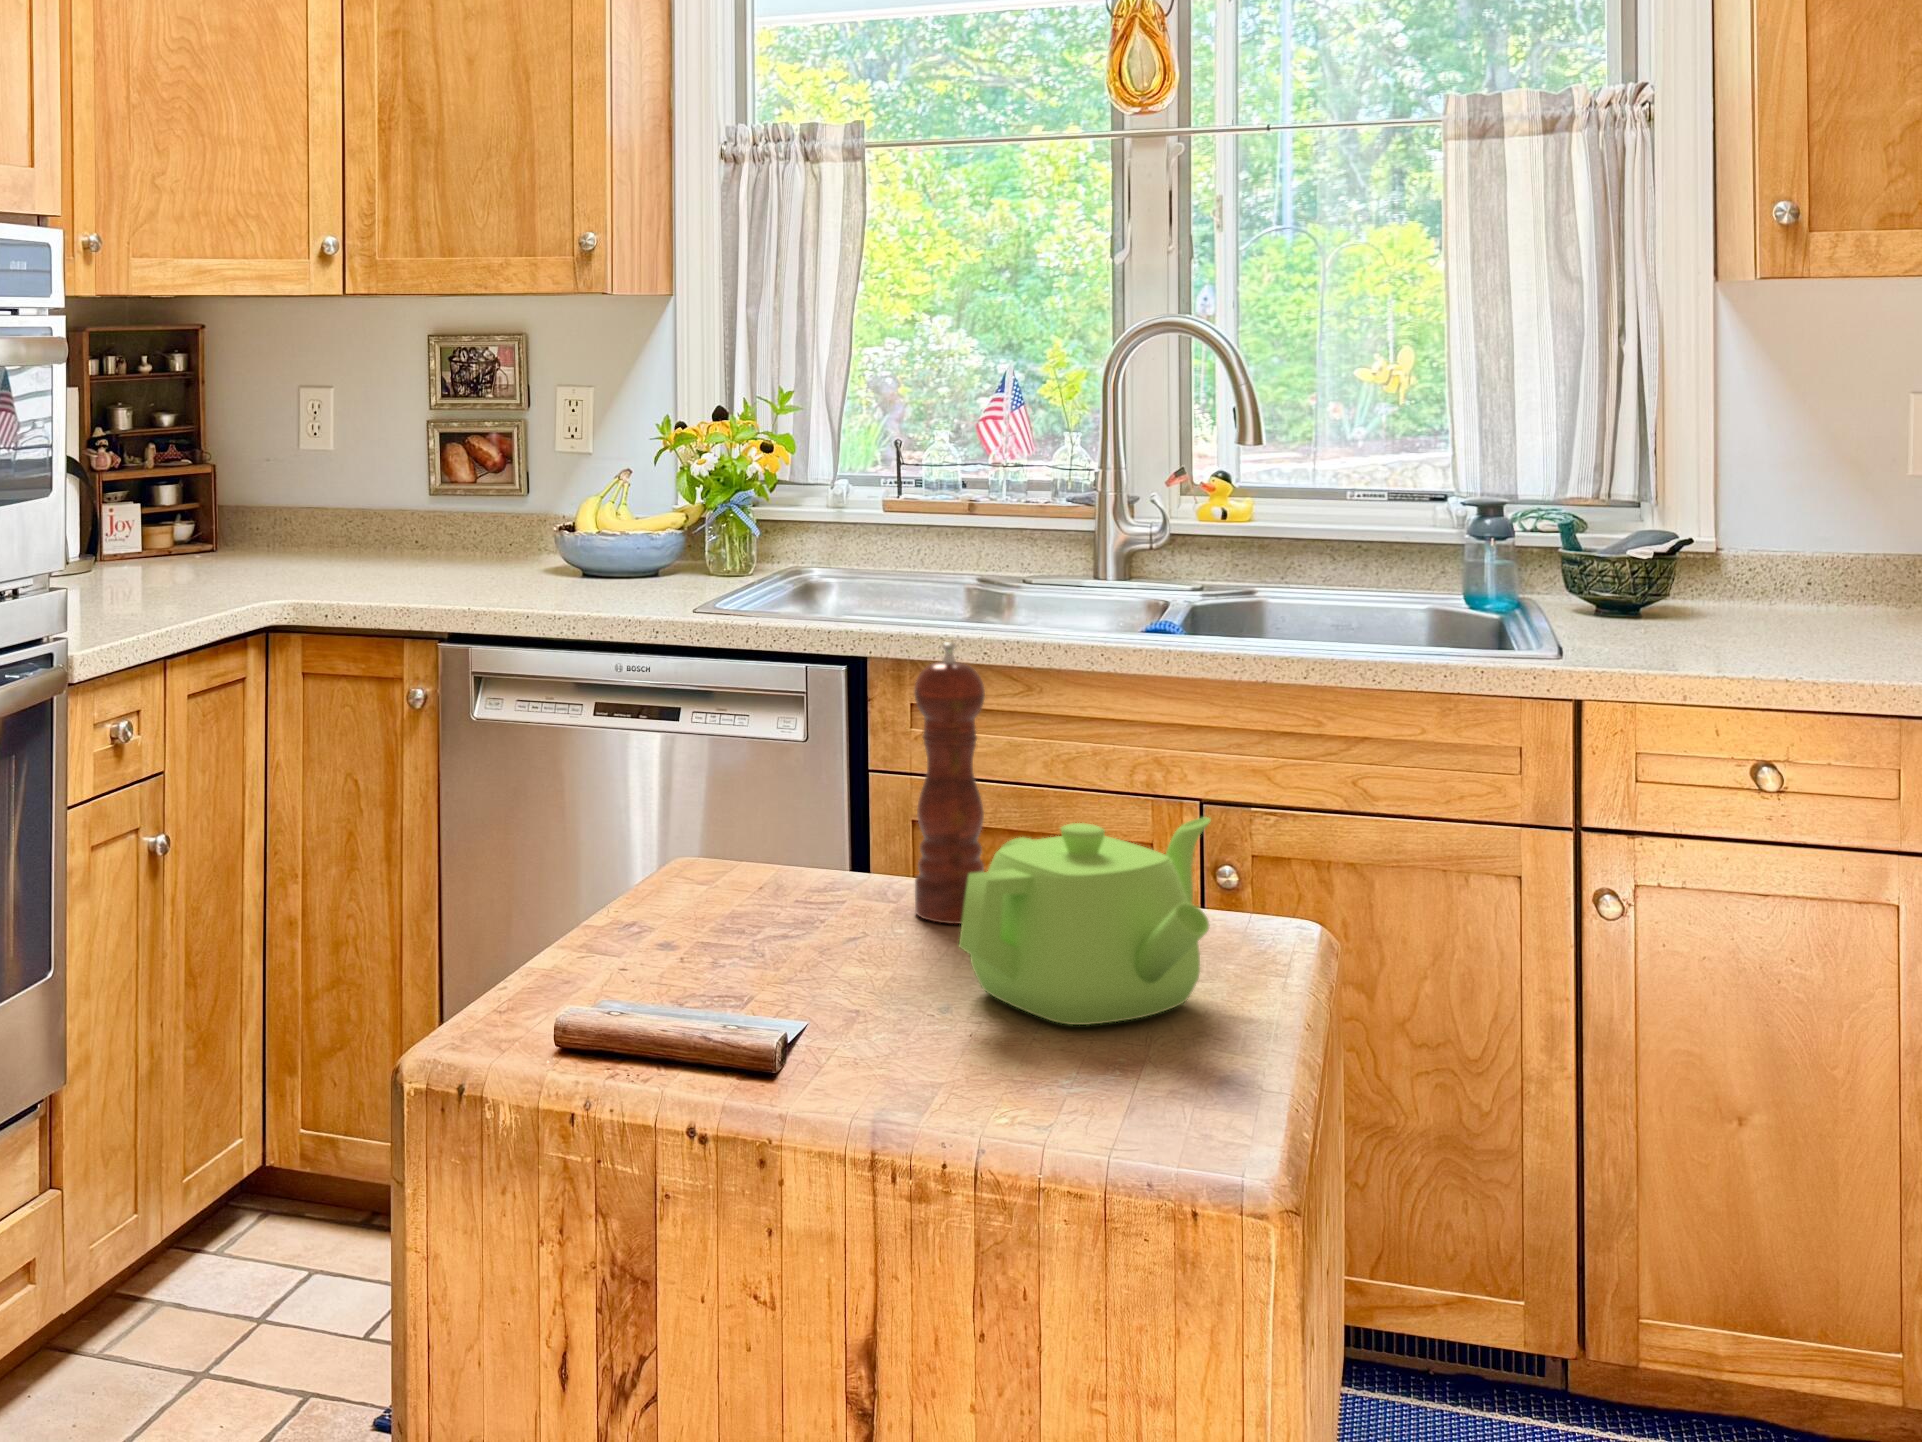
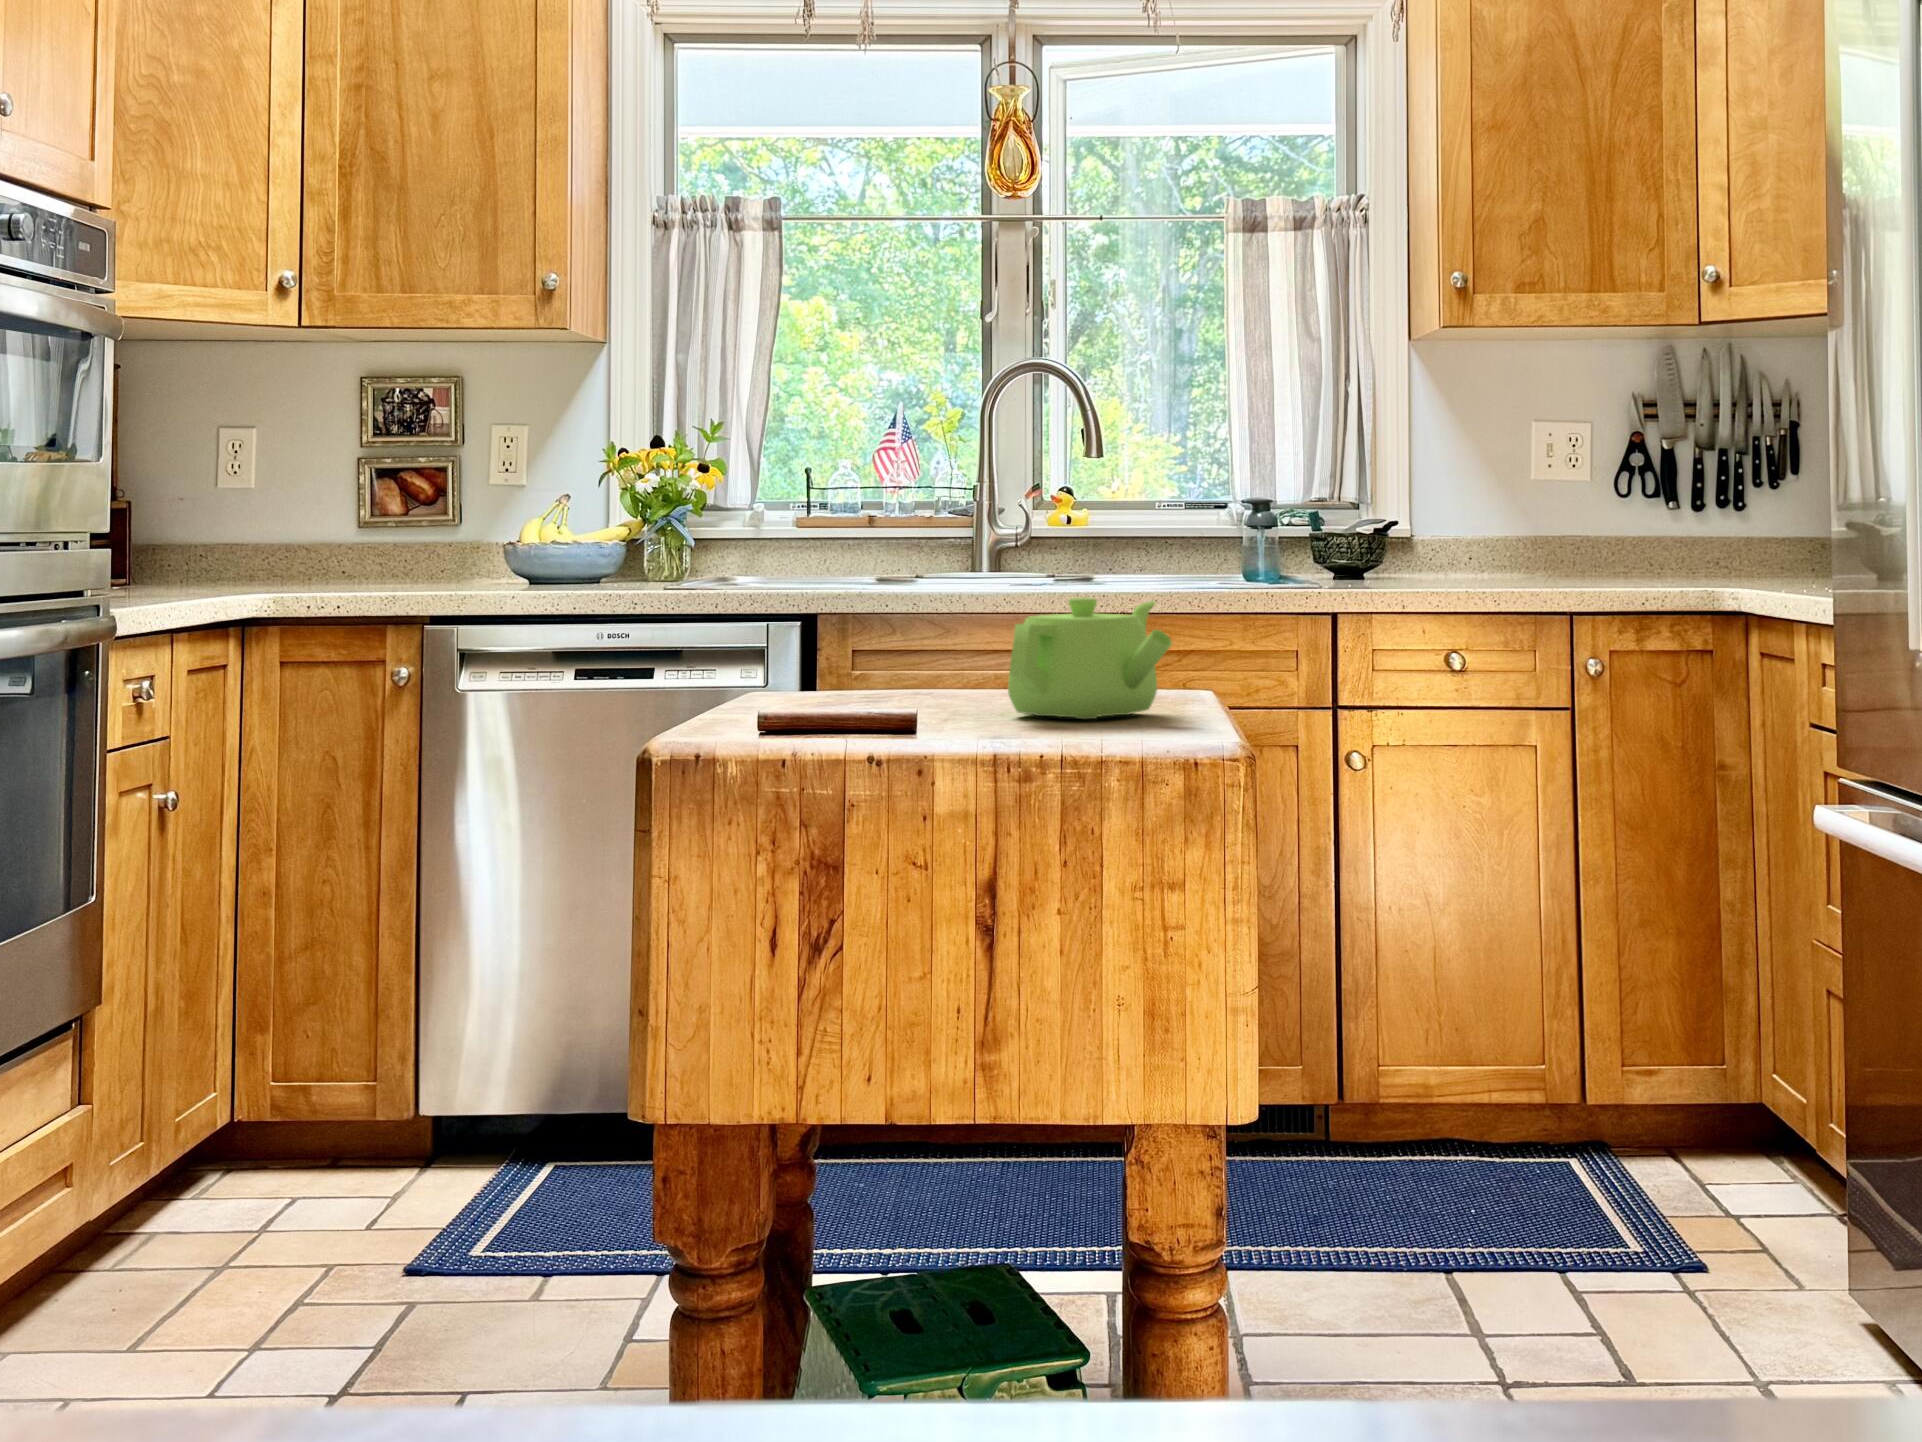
pepper mill: present [914,642,985,924] -> none [943,505,994,702]

